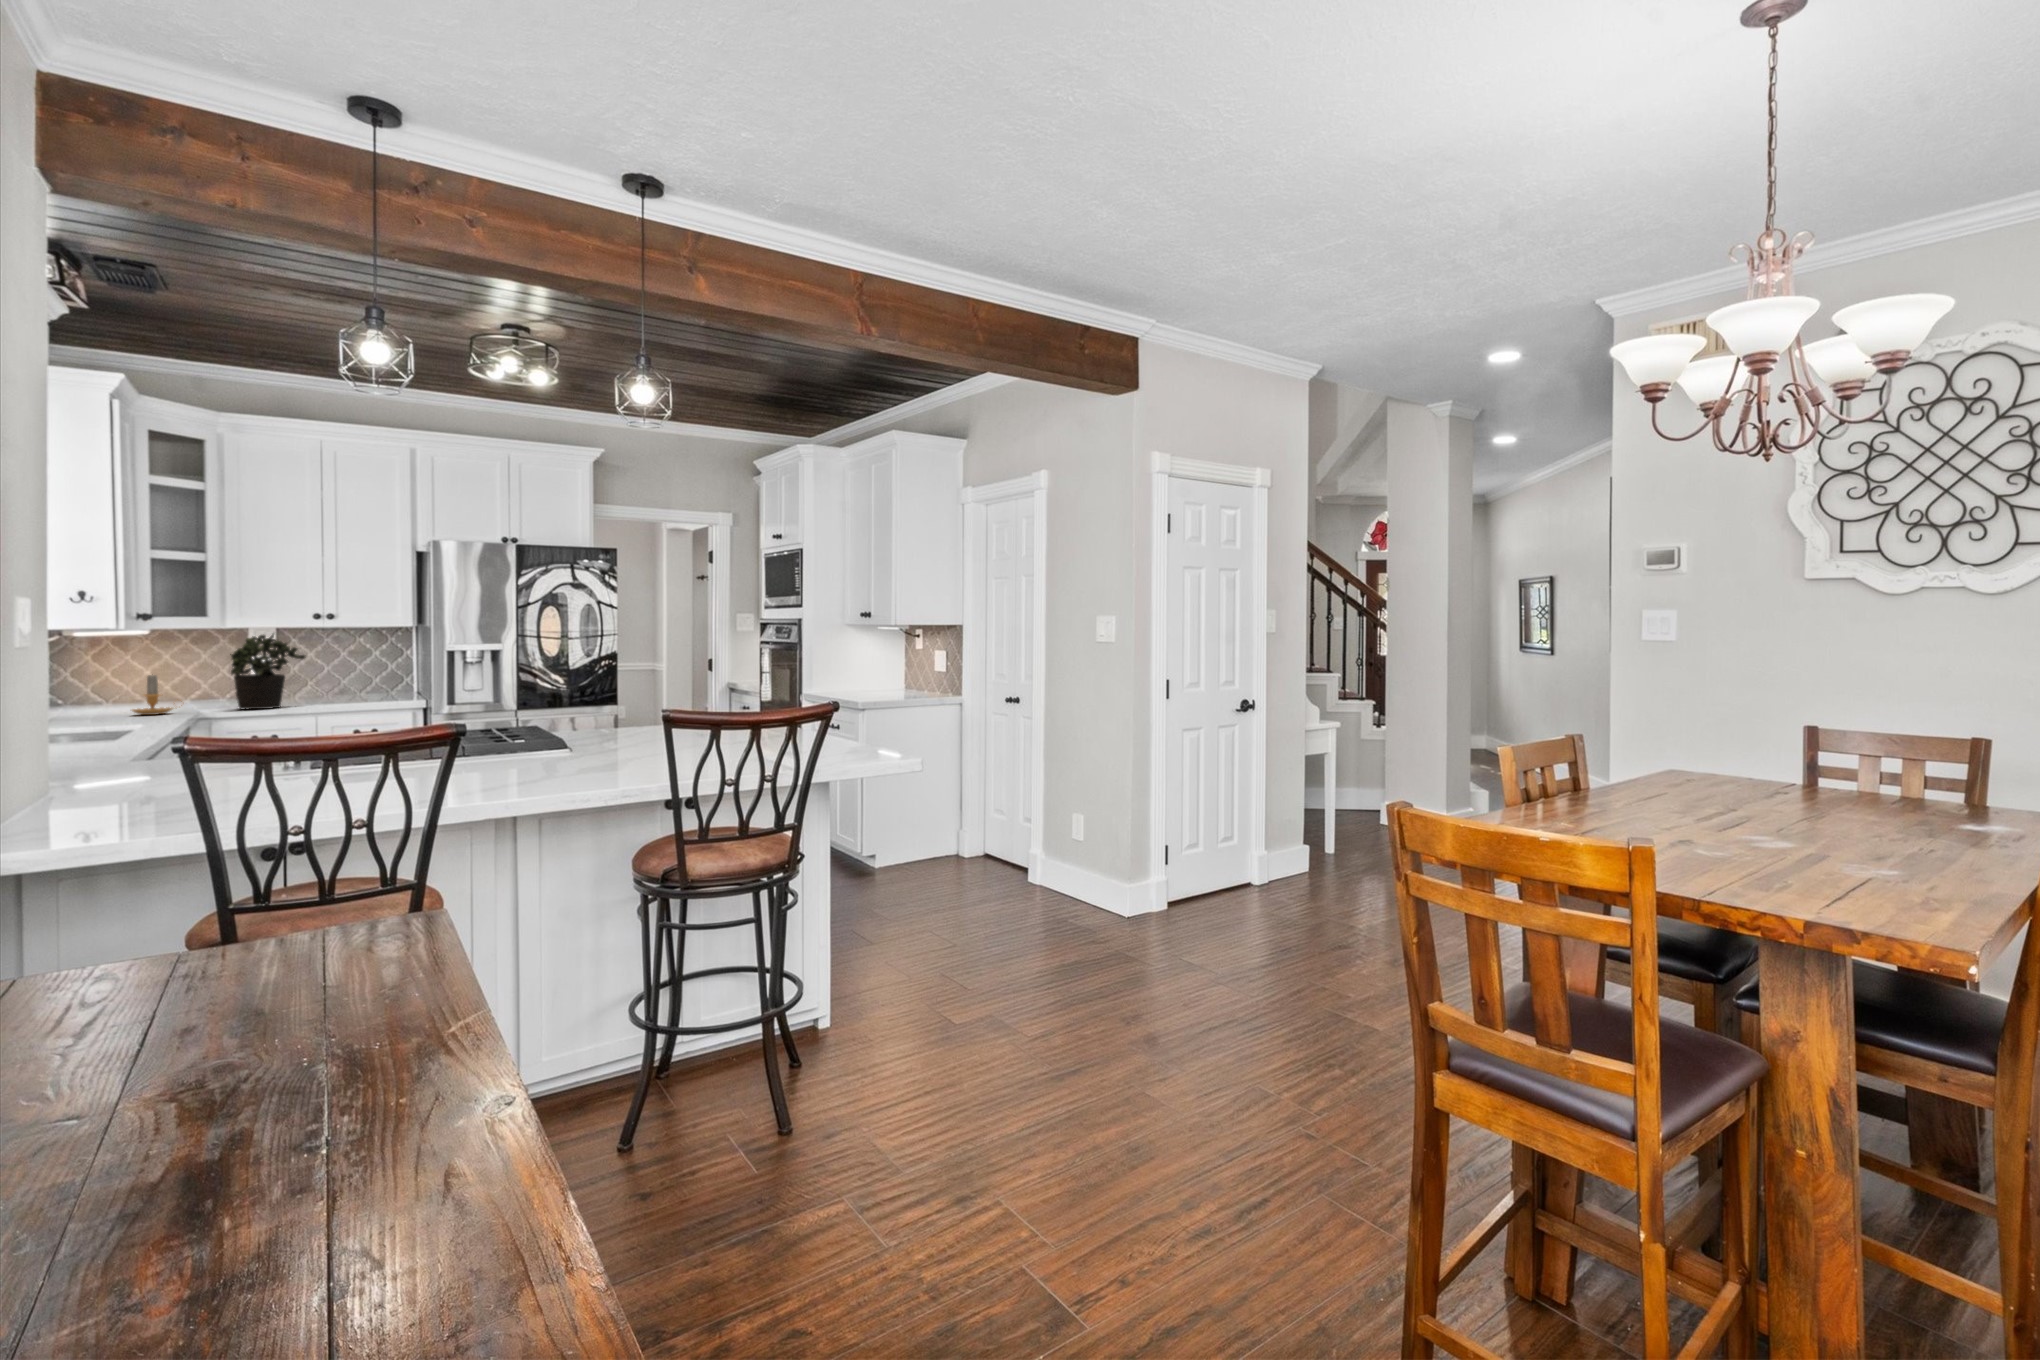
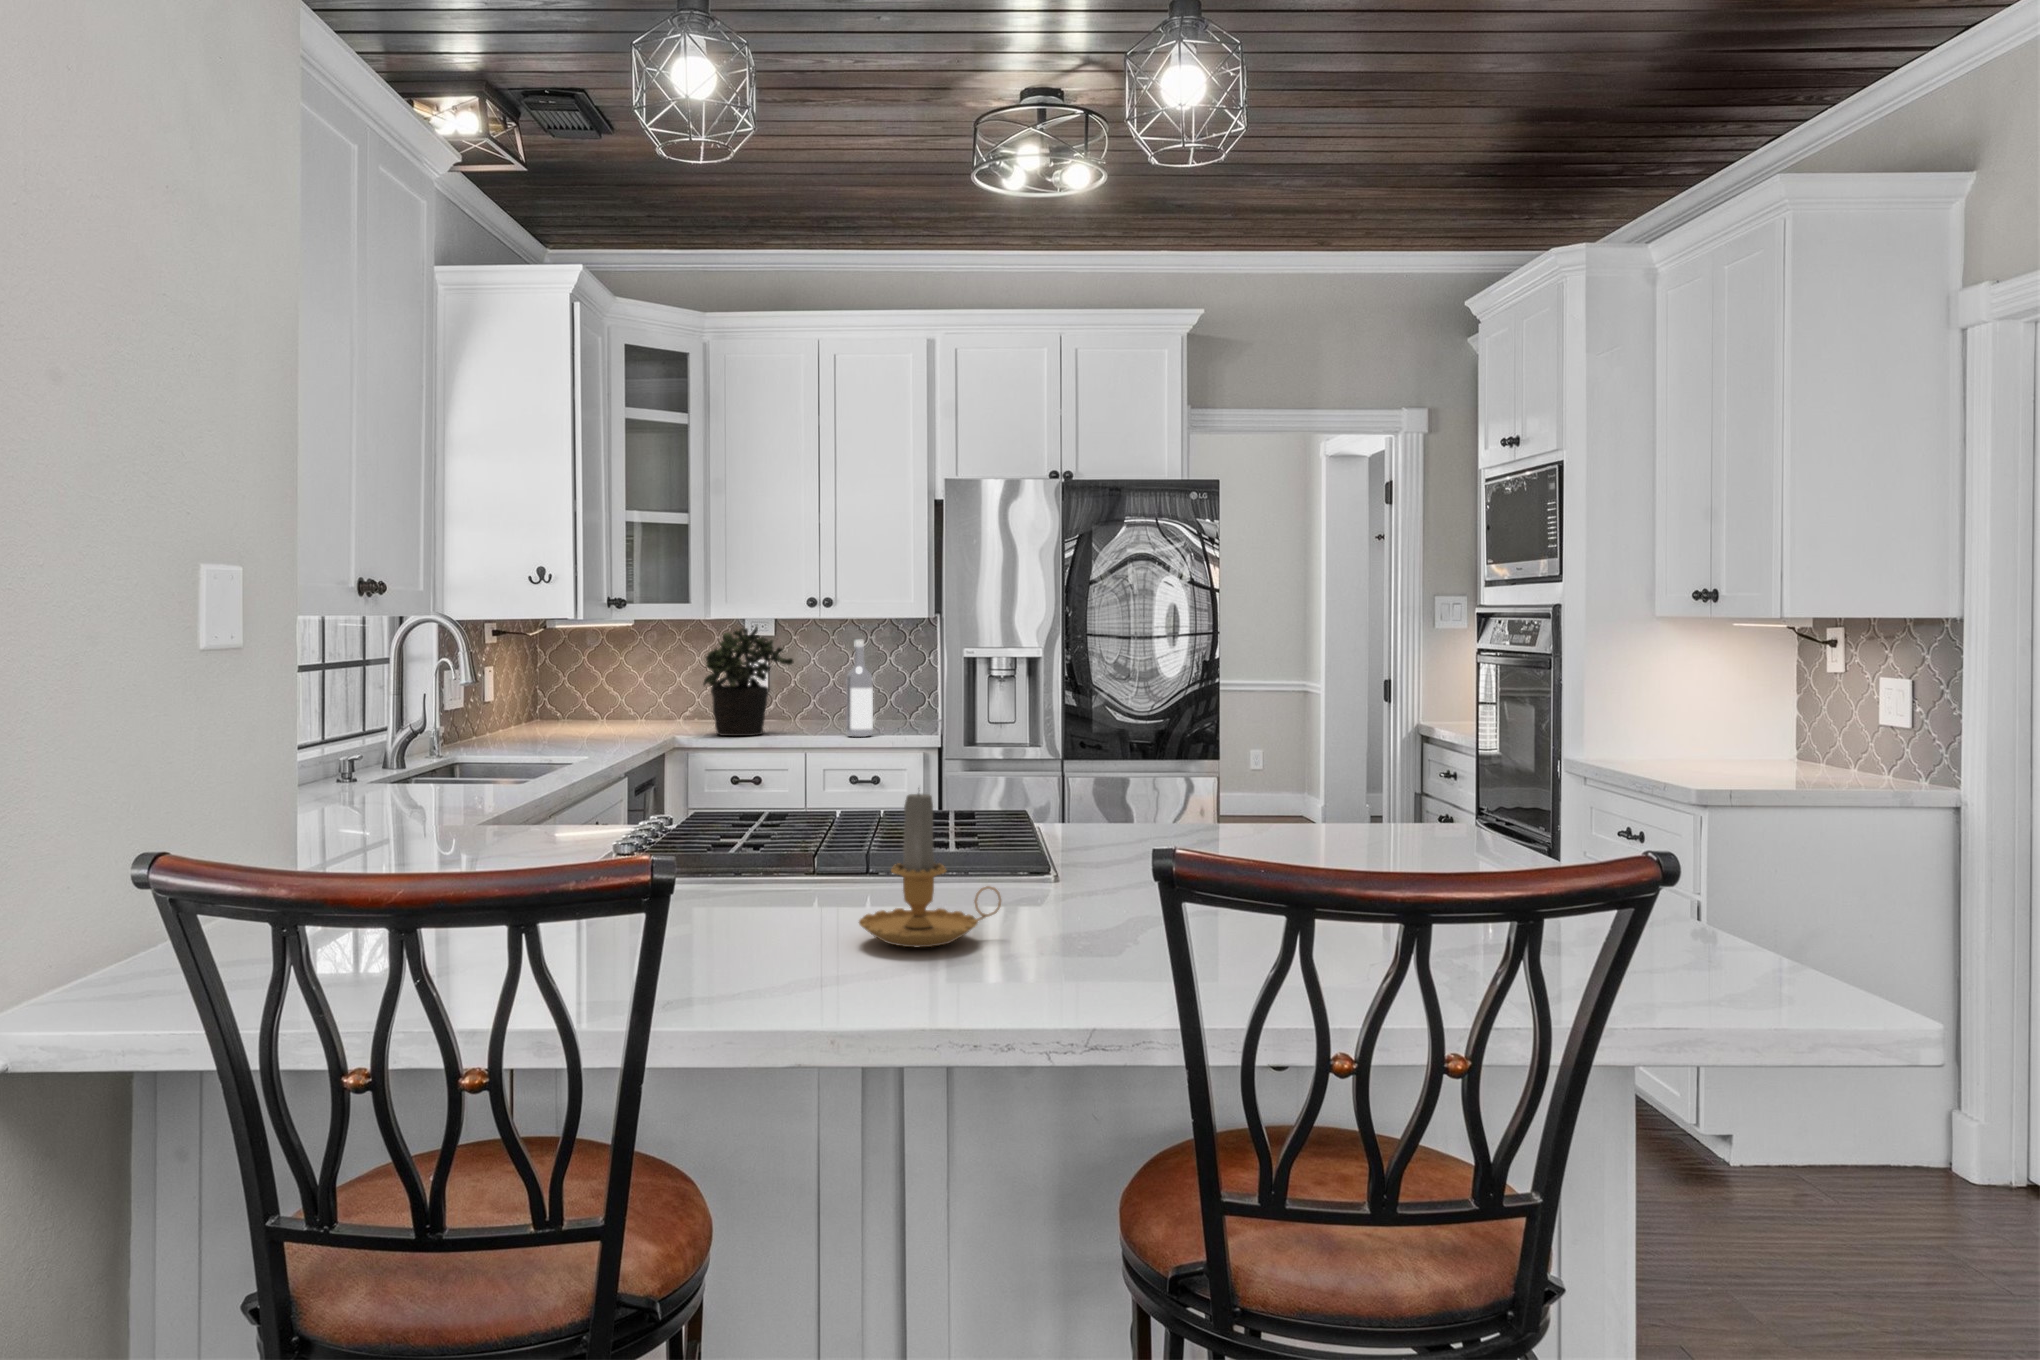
wine bottle: none [356,641,377,705] -> present [846,640,873,737]
candle: present [132,675,173,715] -> present [859,793,1001,947]

